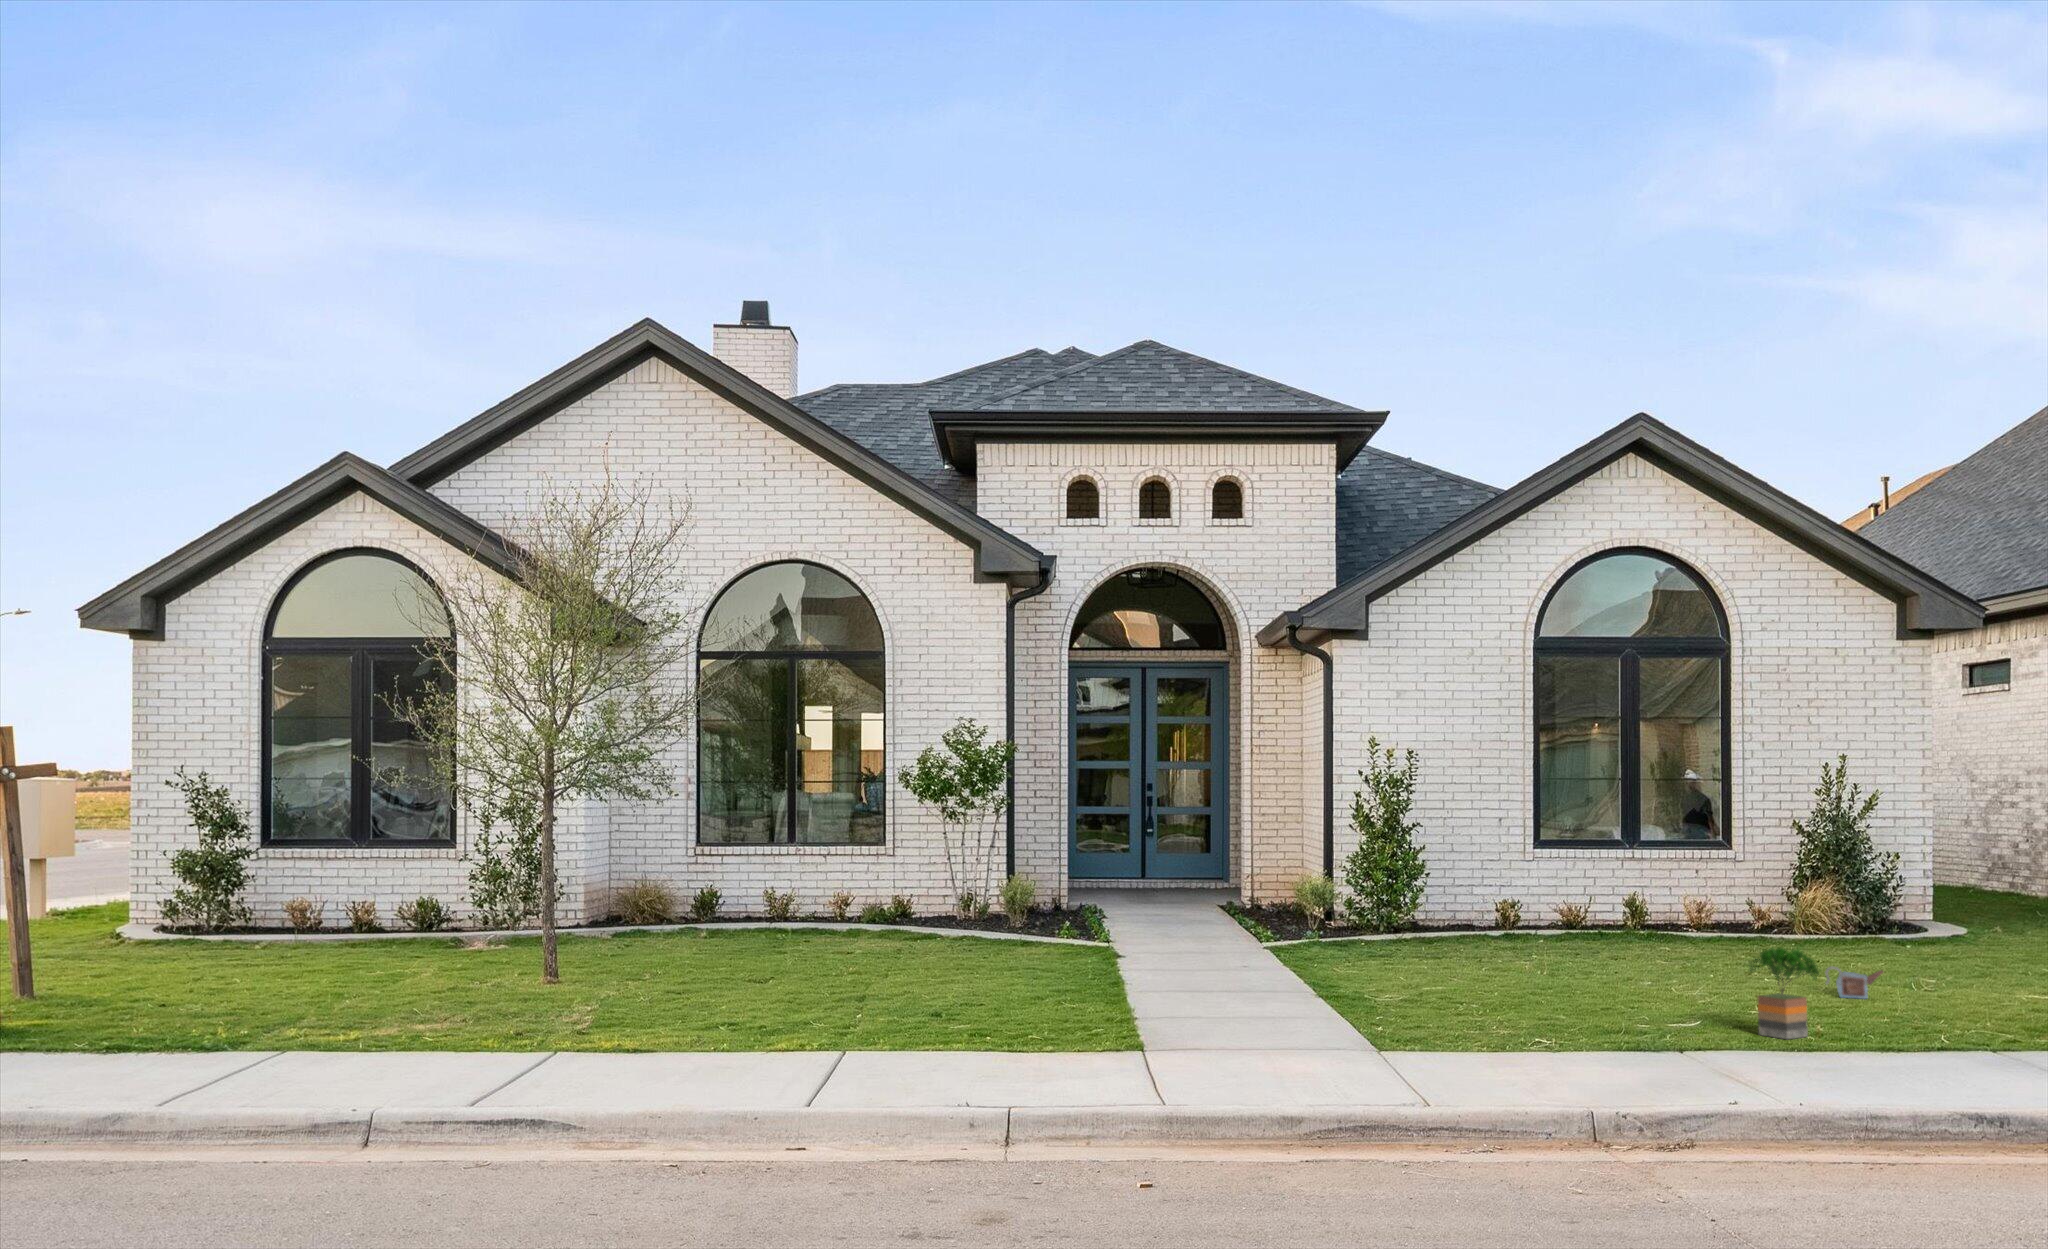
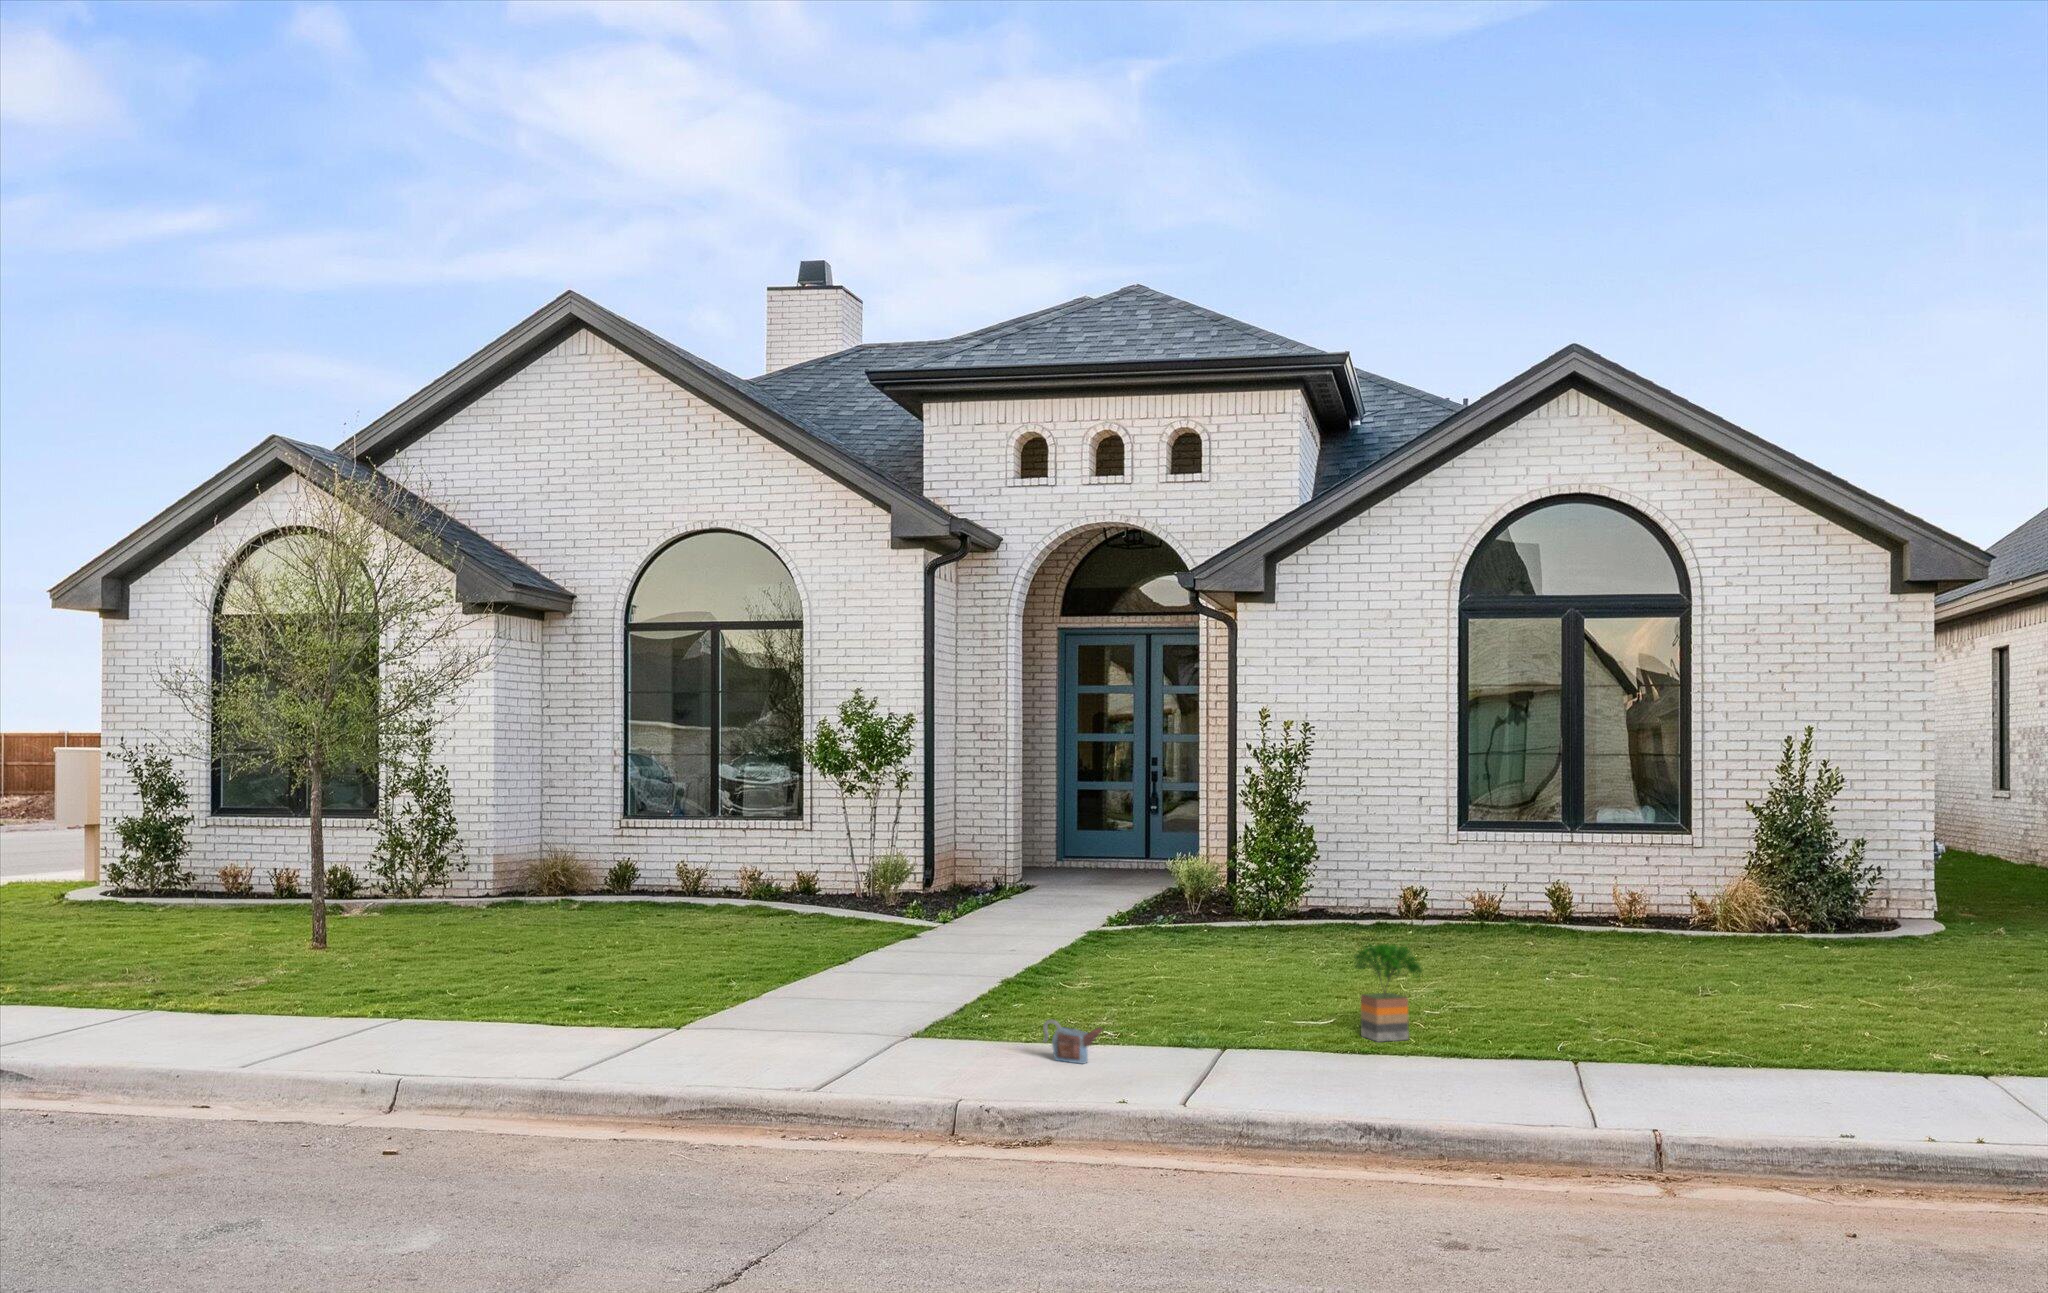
watering can: present [1825,966,1883,999] -> present [1043,1020,1103,1064]

